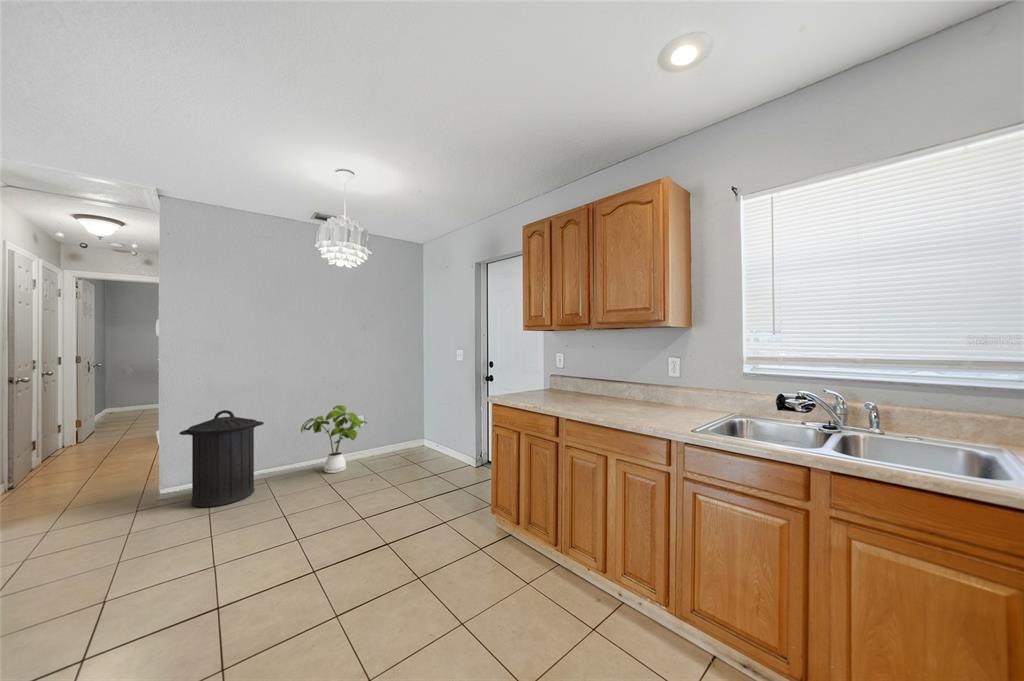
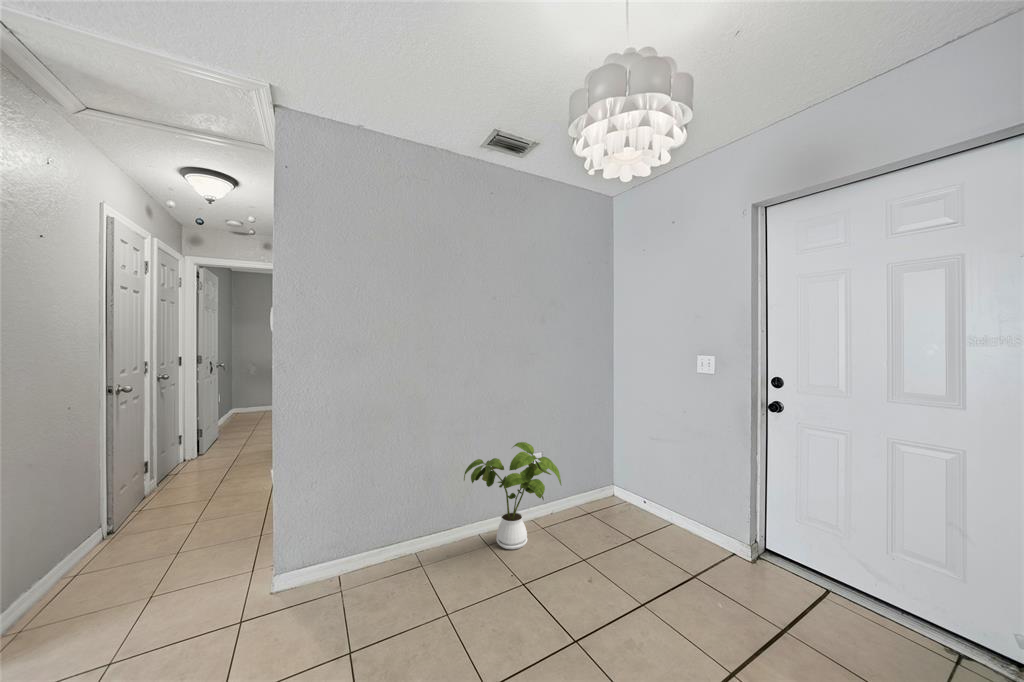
trash can: present [179,410,264,507] -> none [303,451,420,619]

